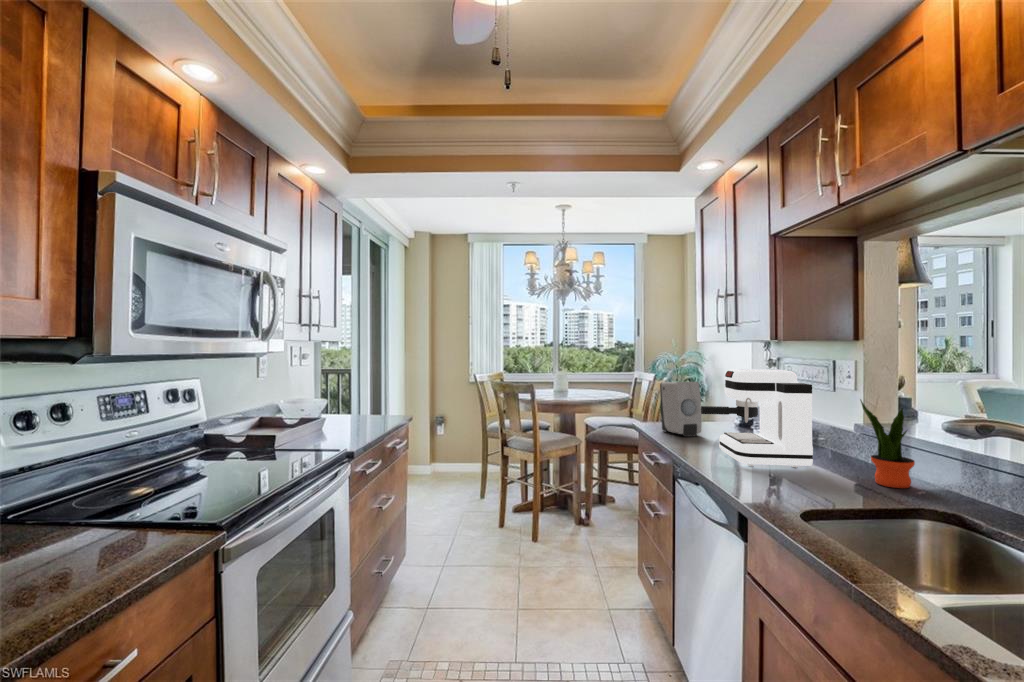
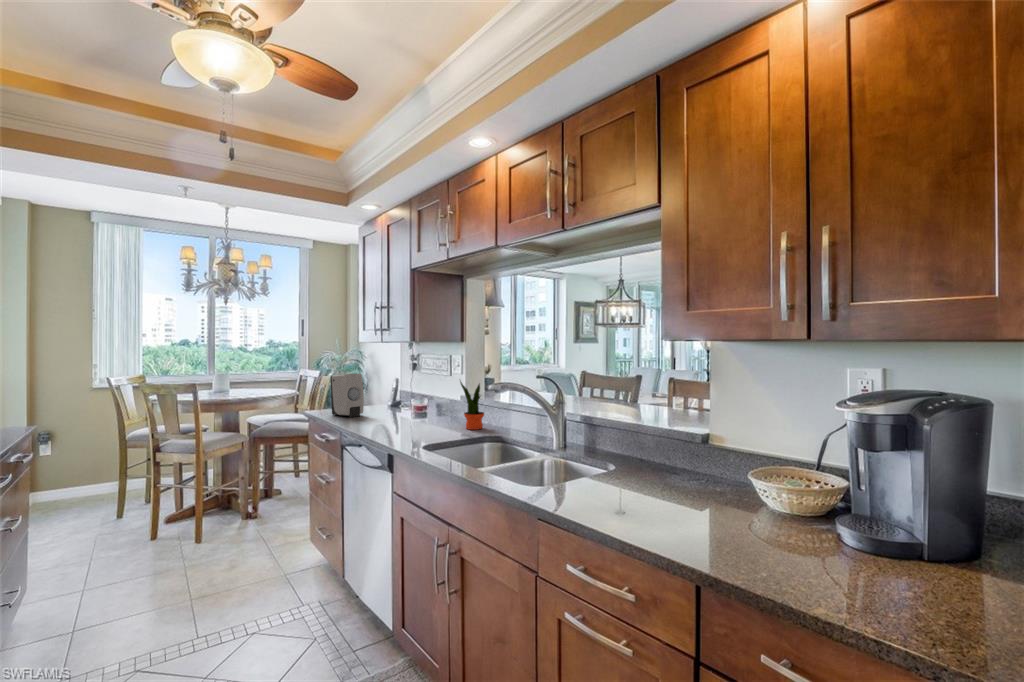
coffee maker: present [700,369,813,467] -> none [363,362,434,430]

